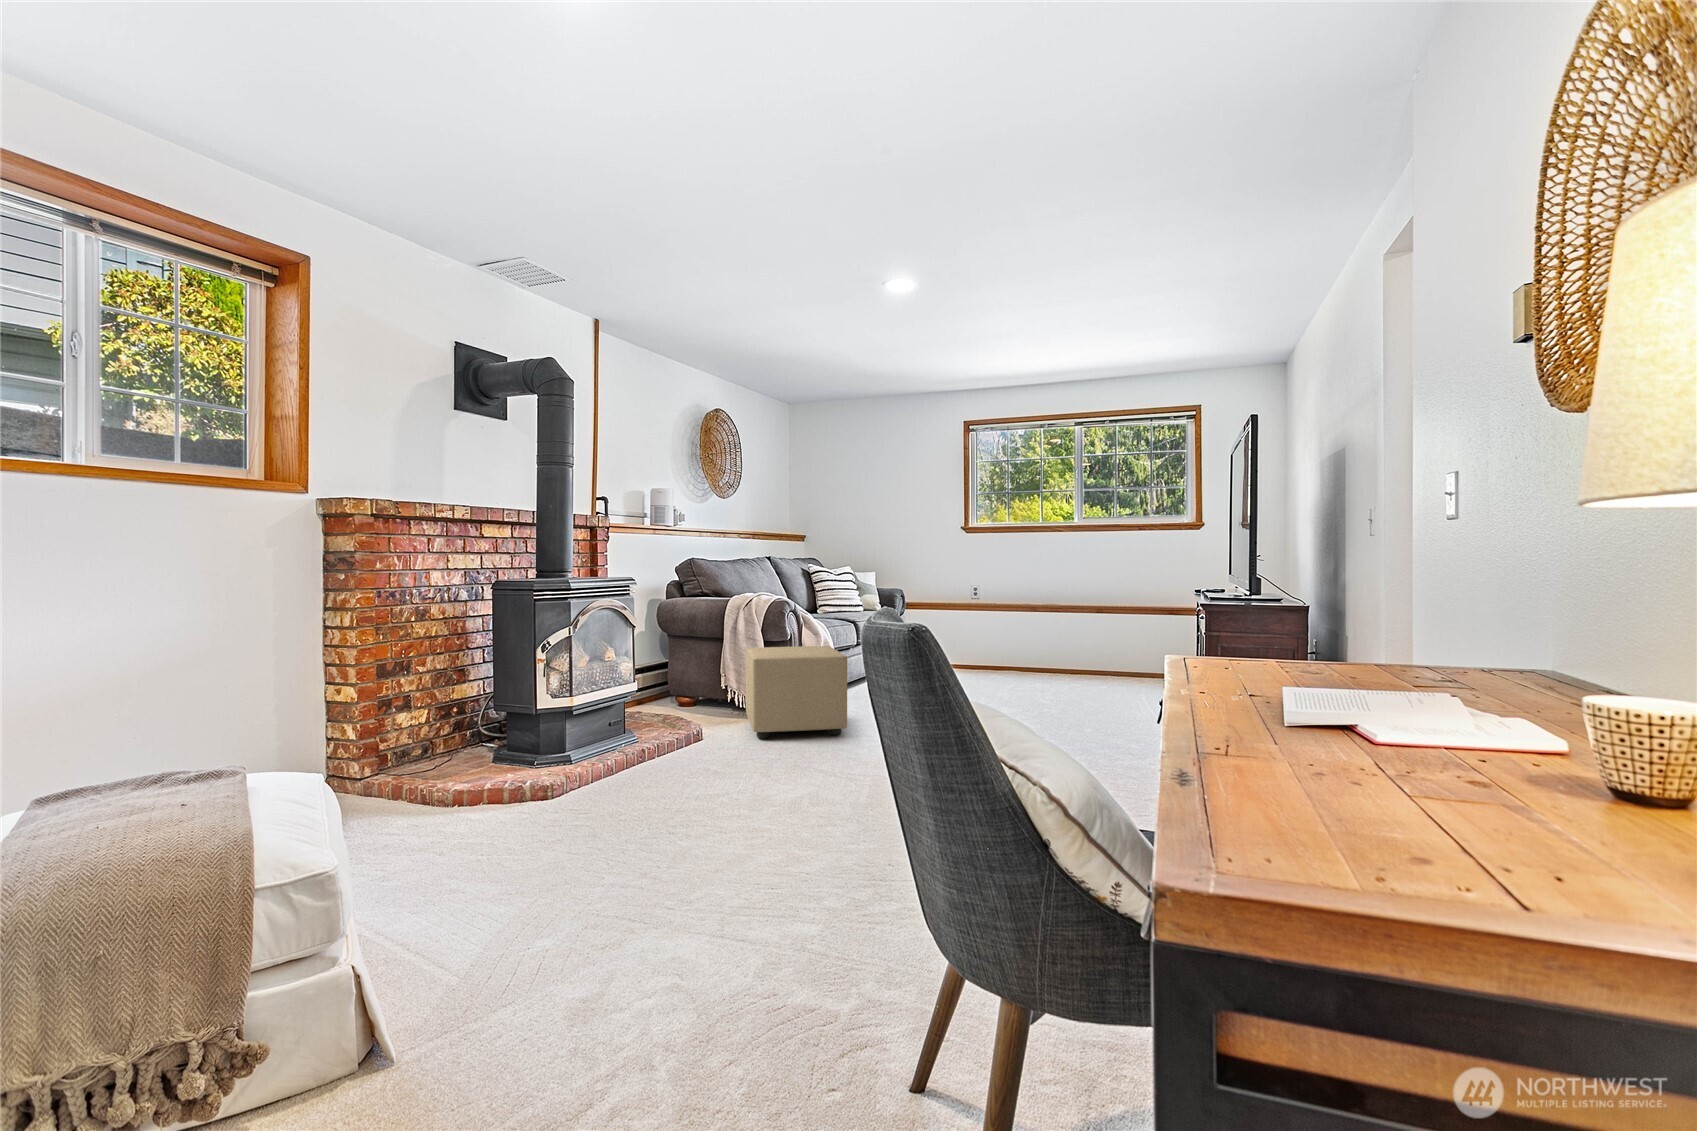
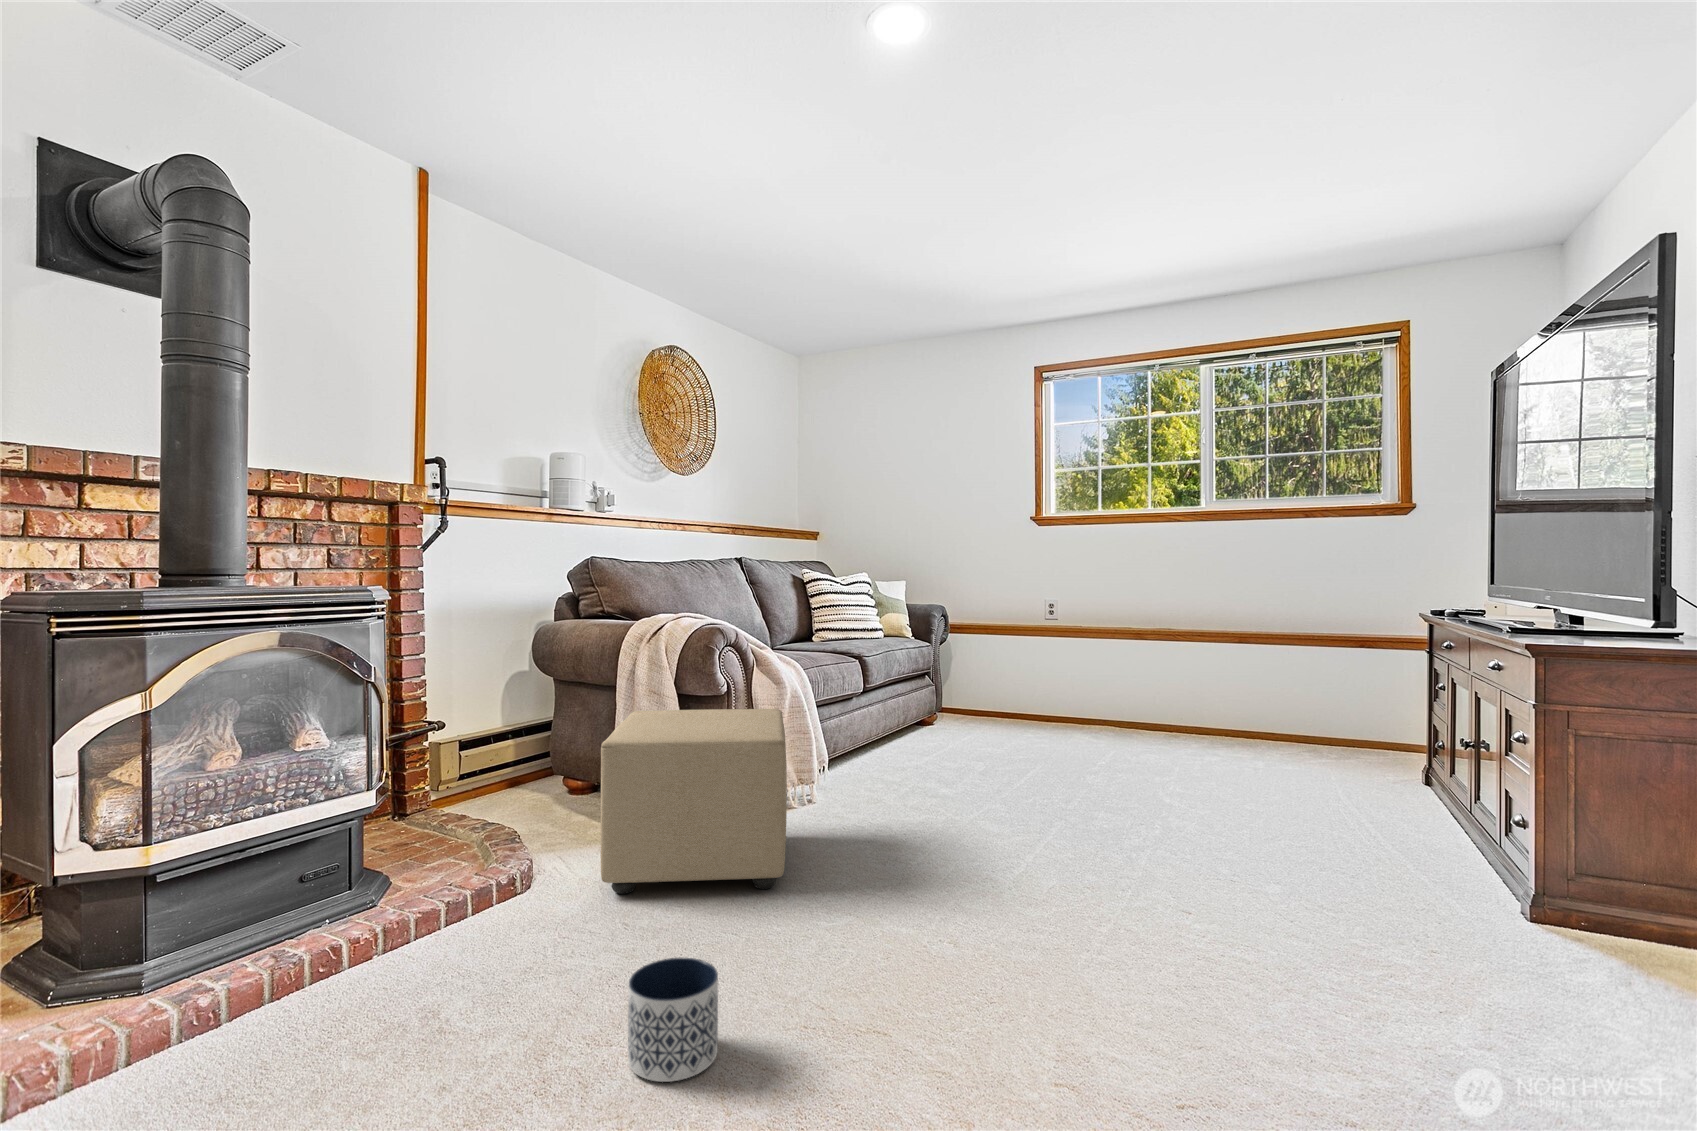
planter: none [814,738,851,780] -> present [628,958,718,1082]

